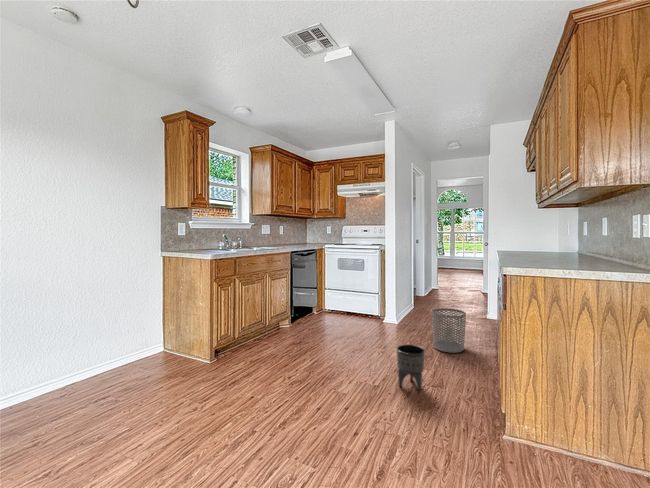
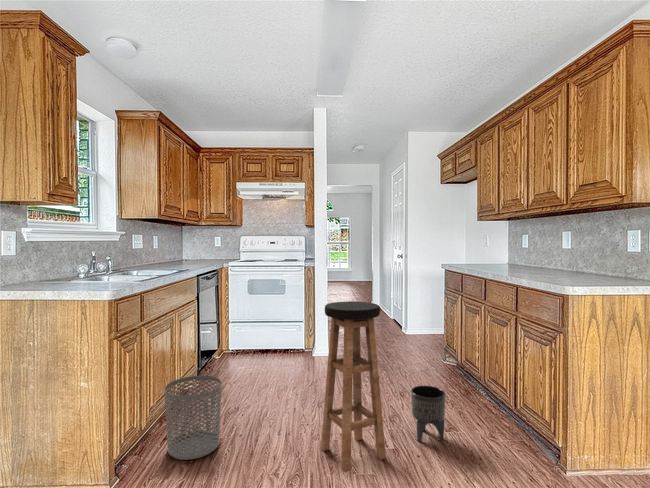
bar stool: none [323,272,364,389] -> present [321,301,386,472]
waste bin: present [432,308,466,353] -> present [165,375,221,460]

